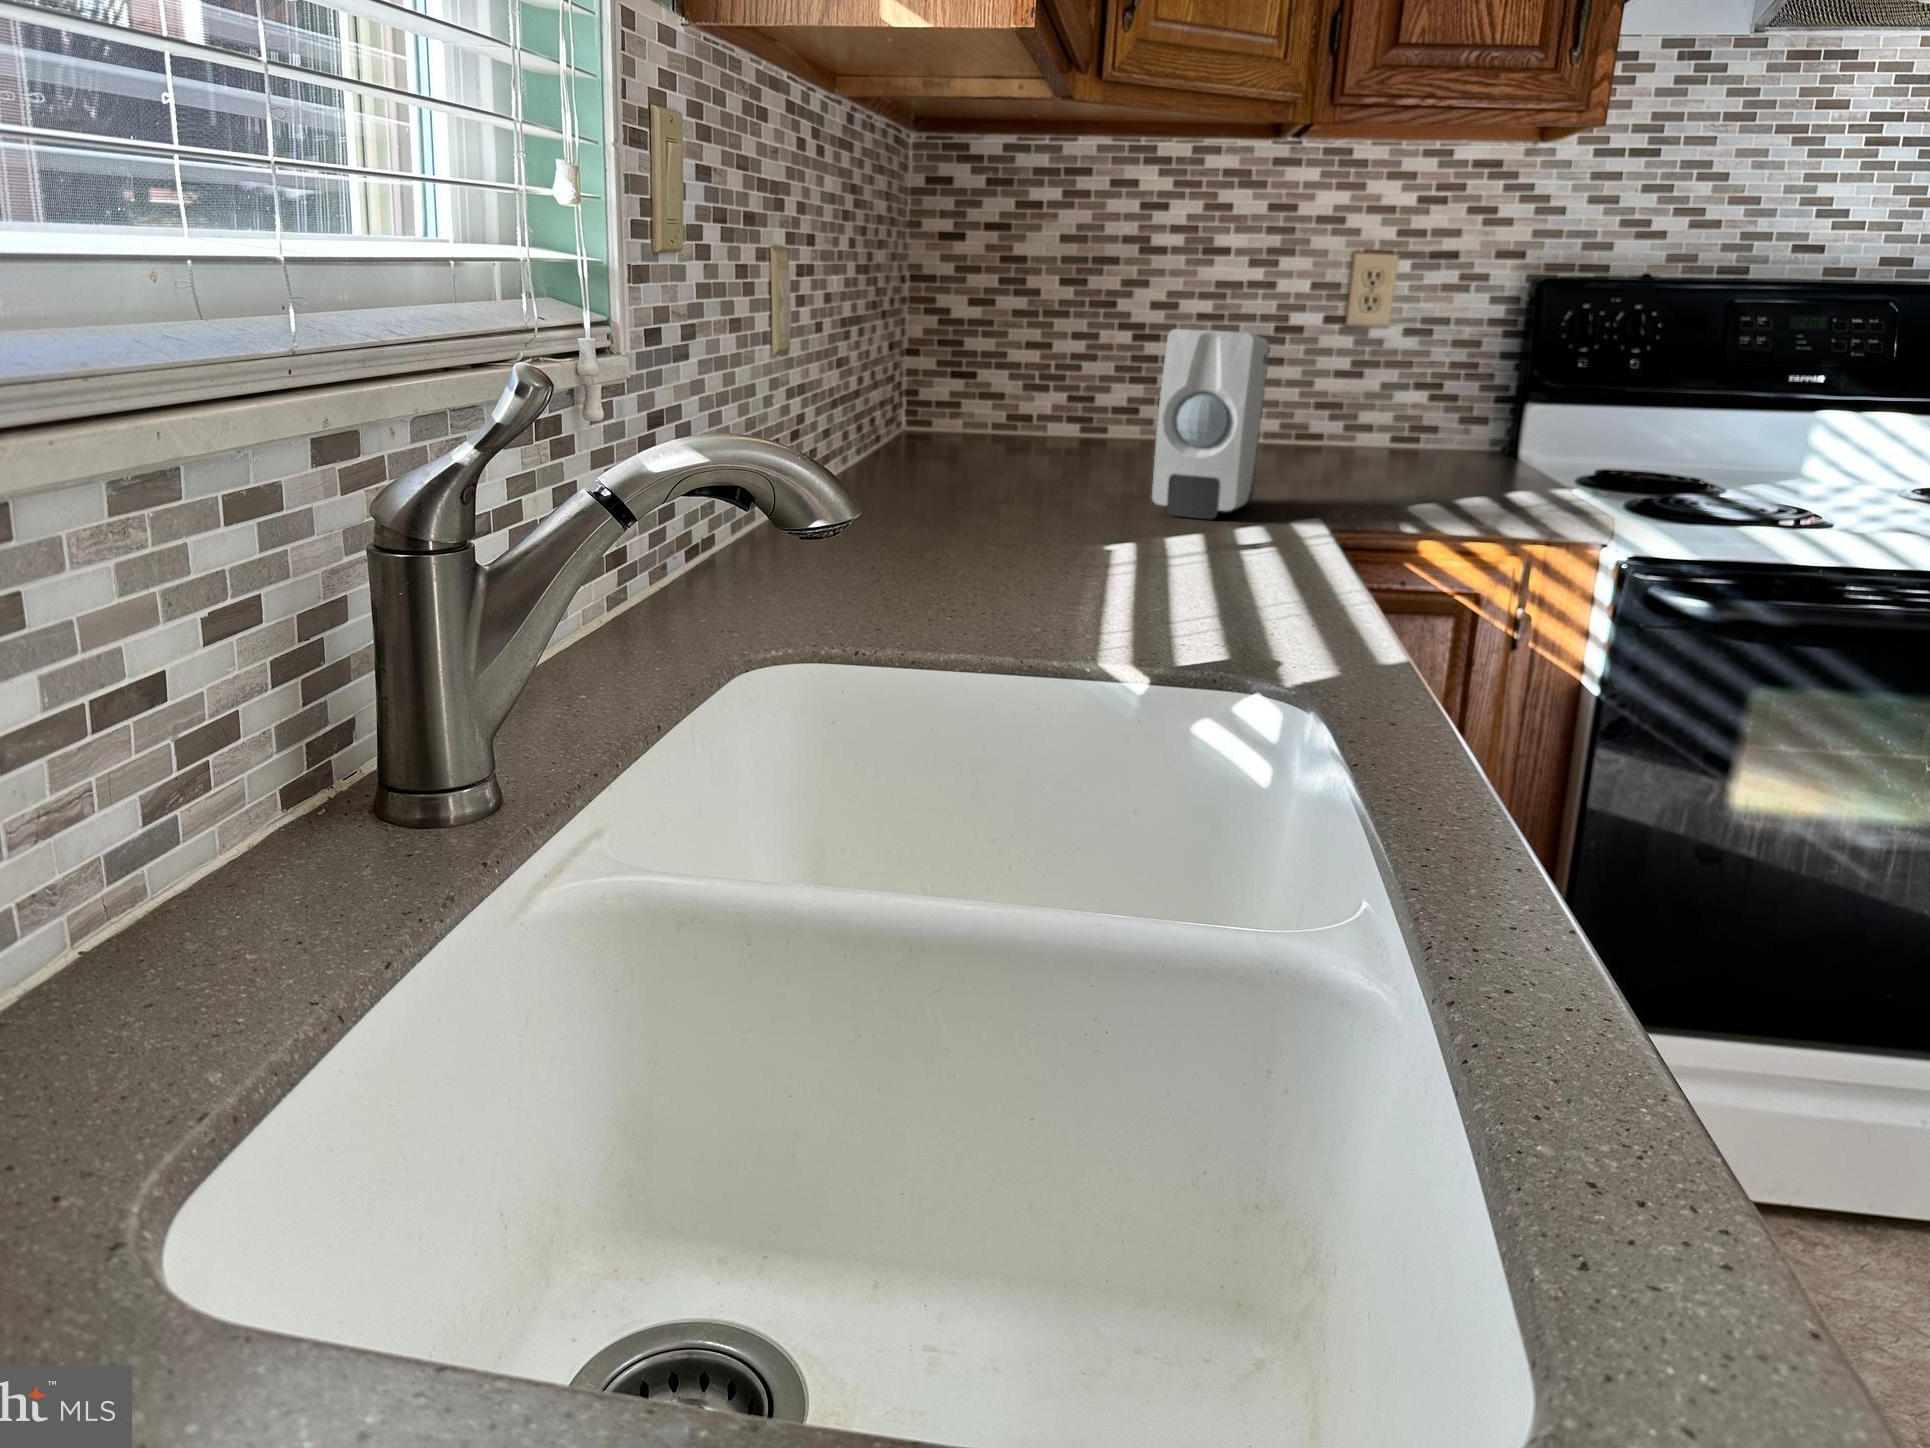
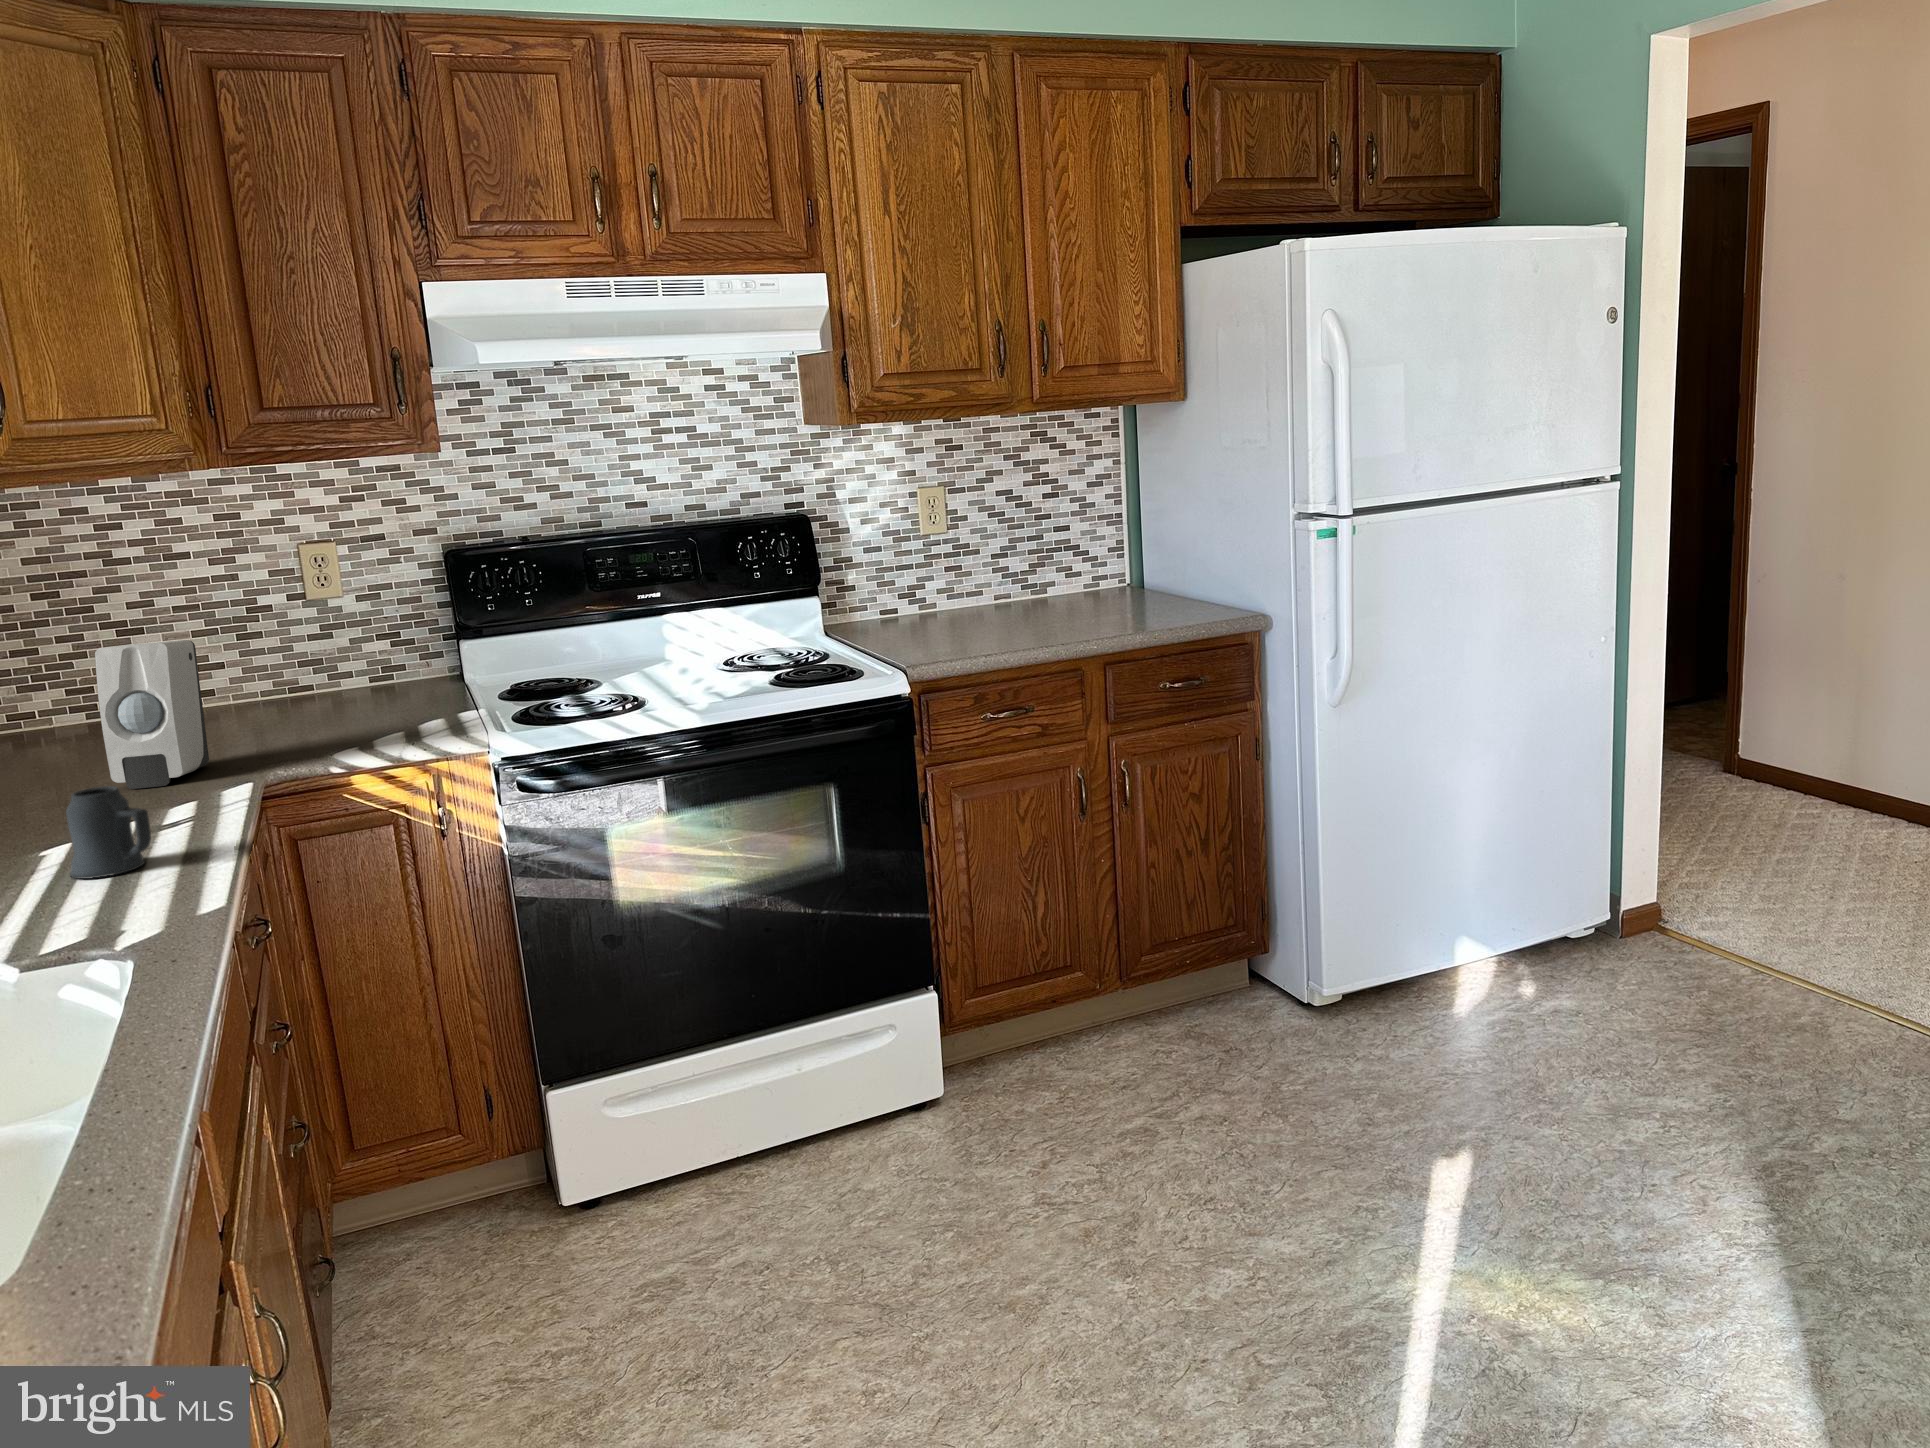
mug: none [1159,498,1282,627] -> present [66,786,151,879]

